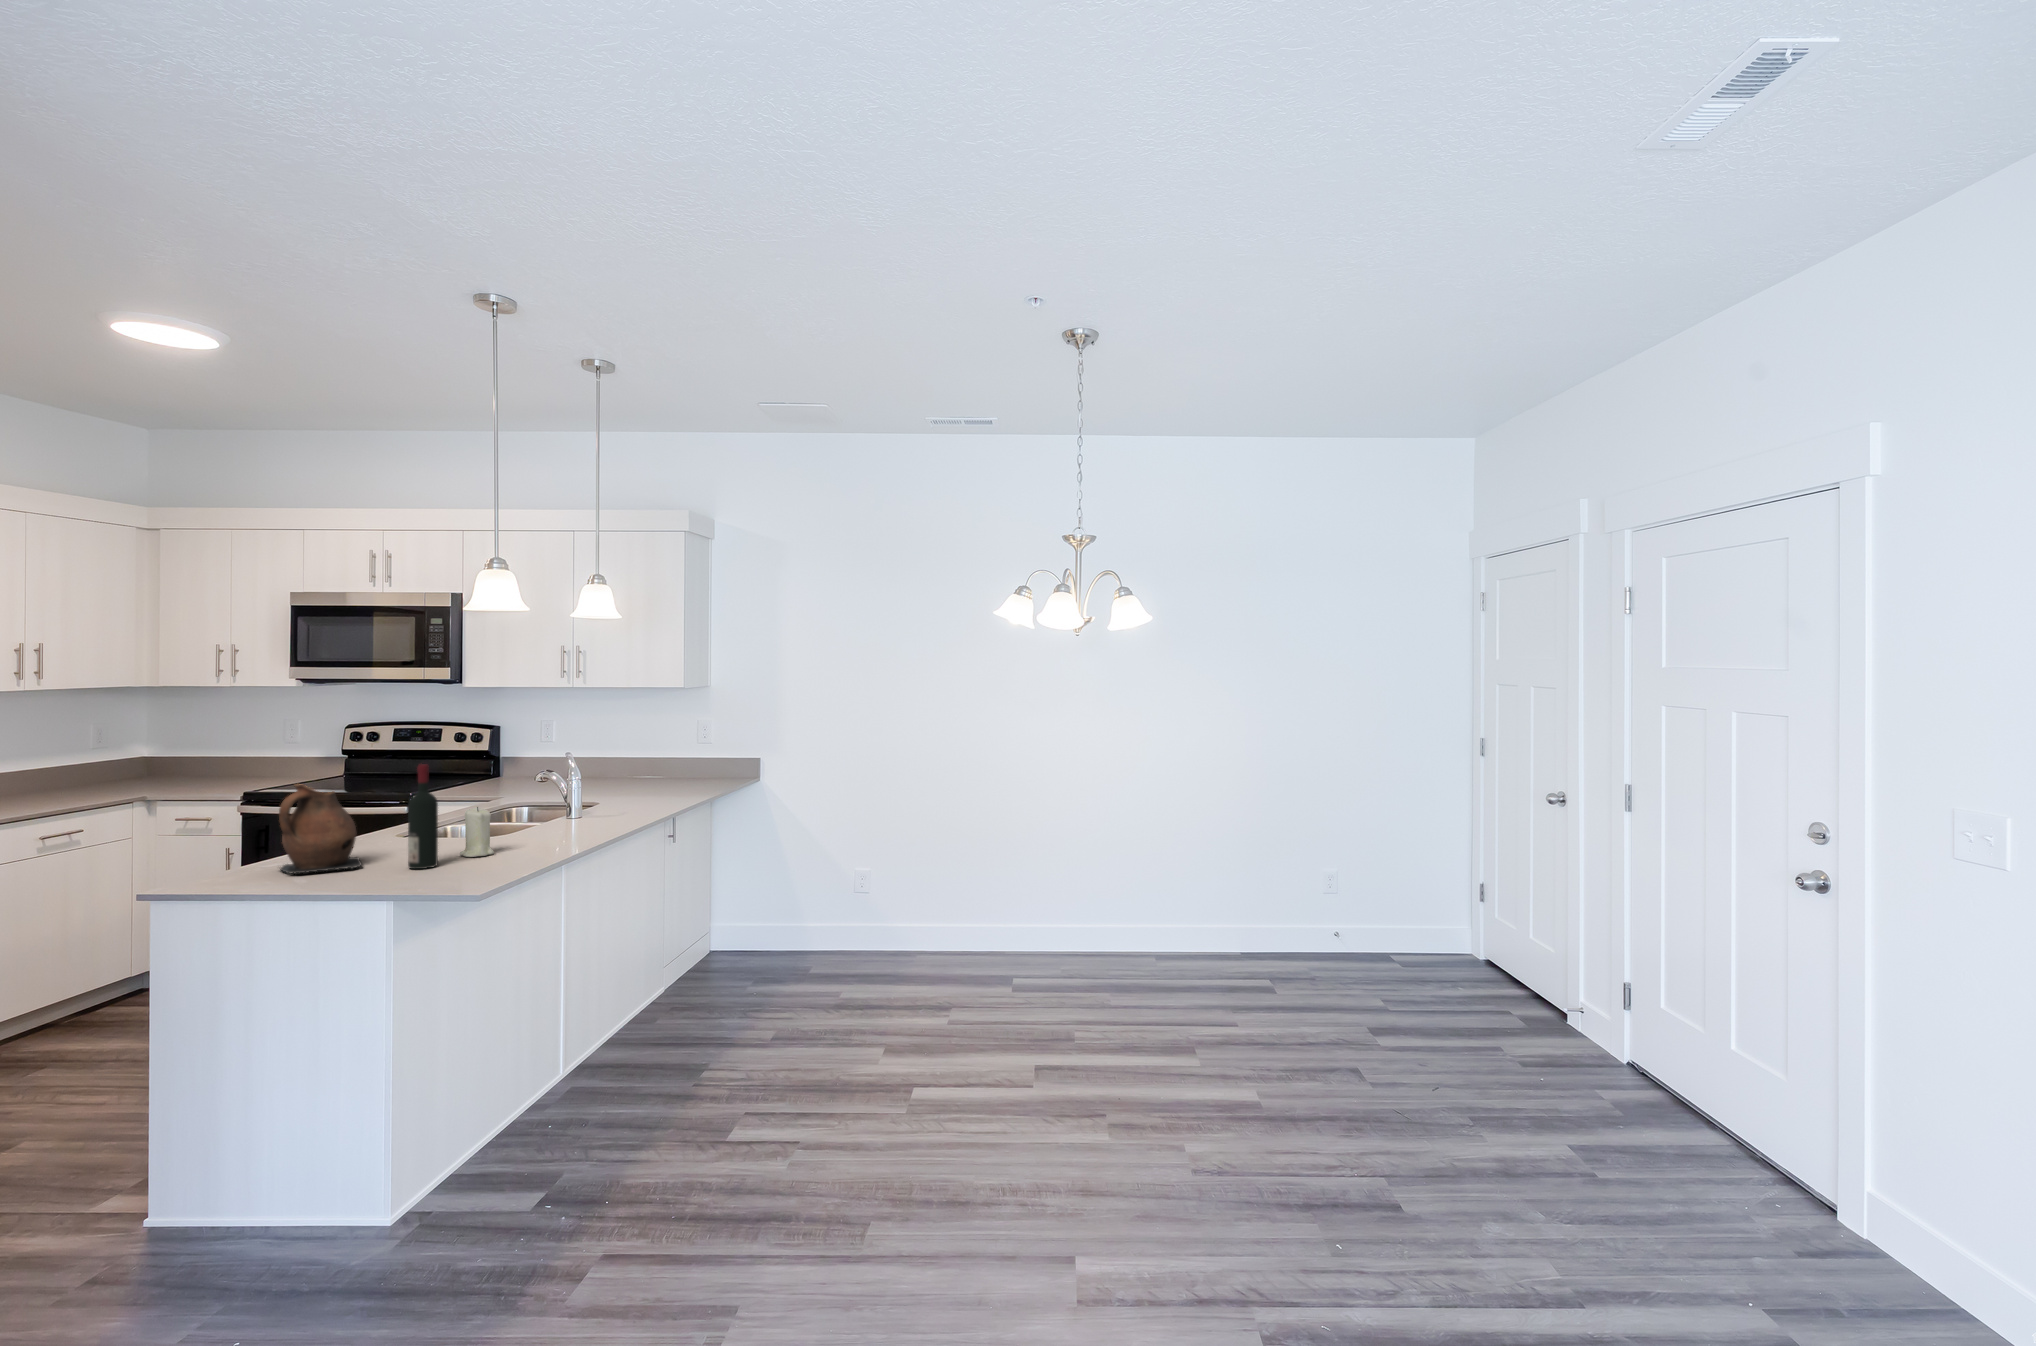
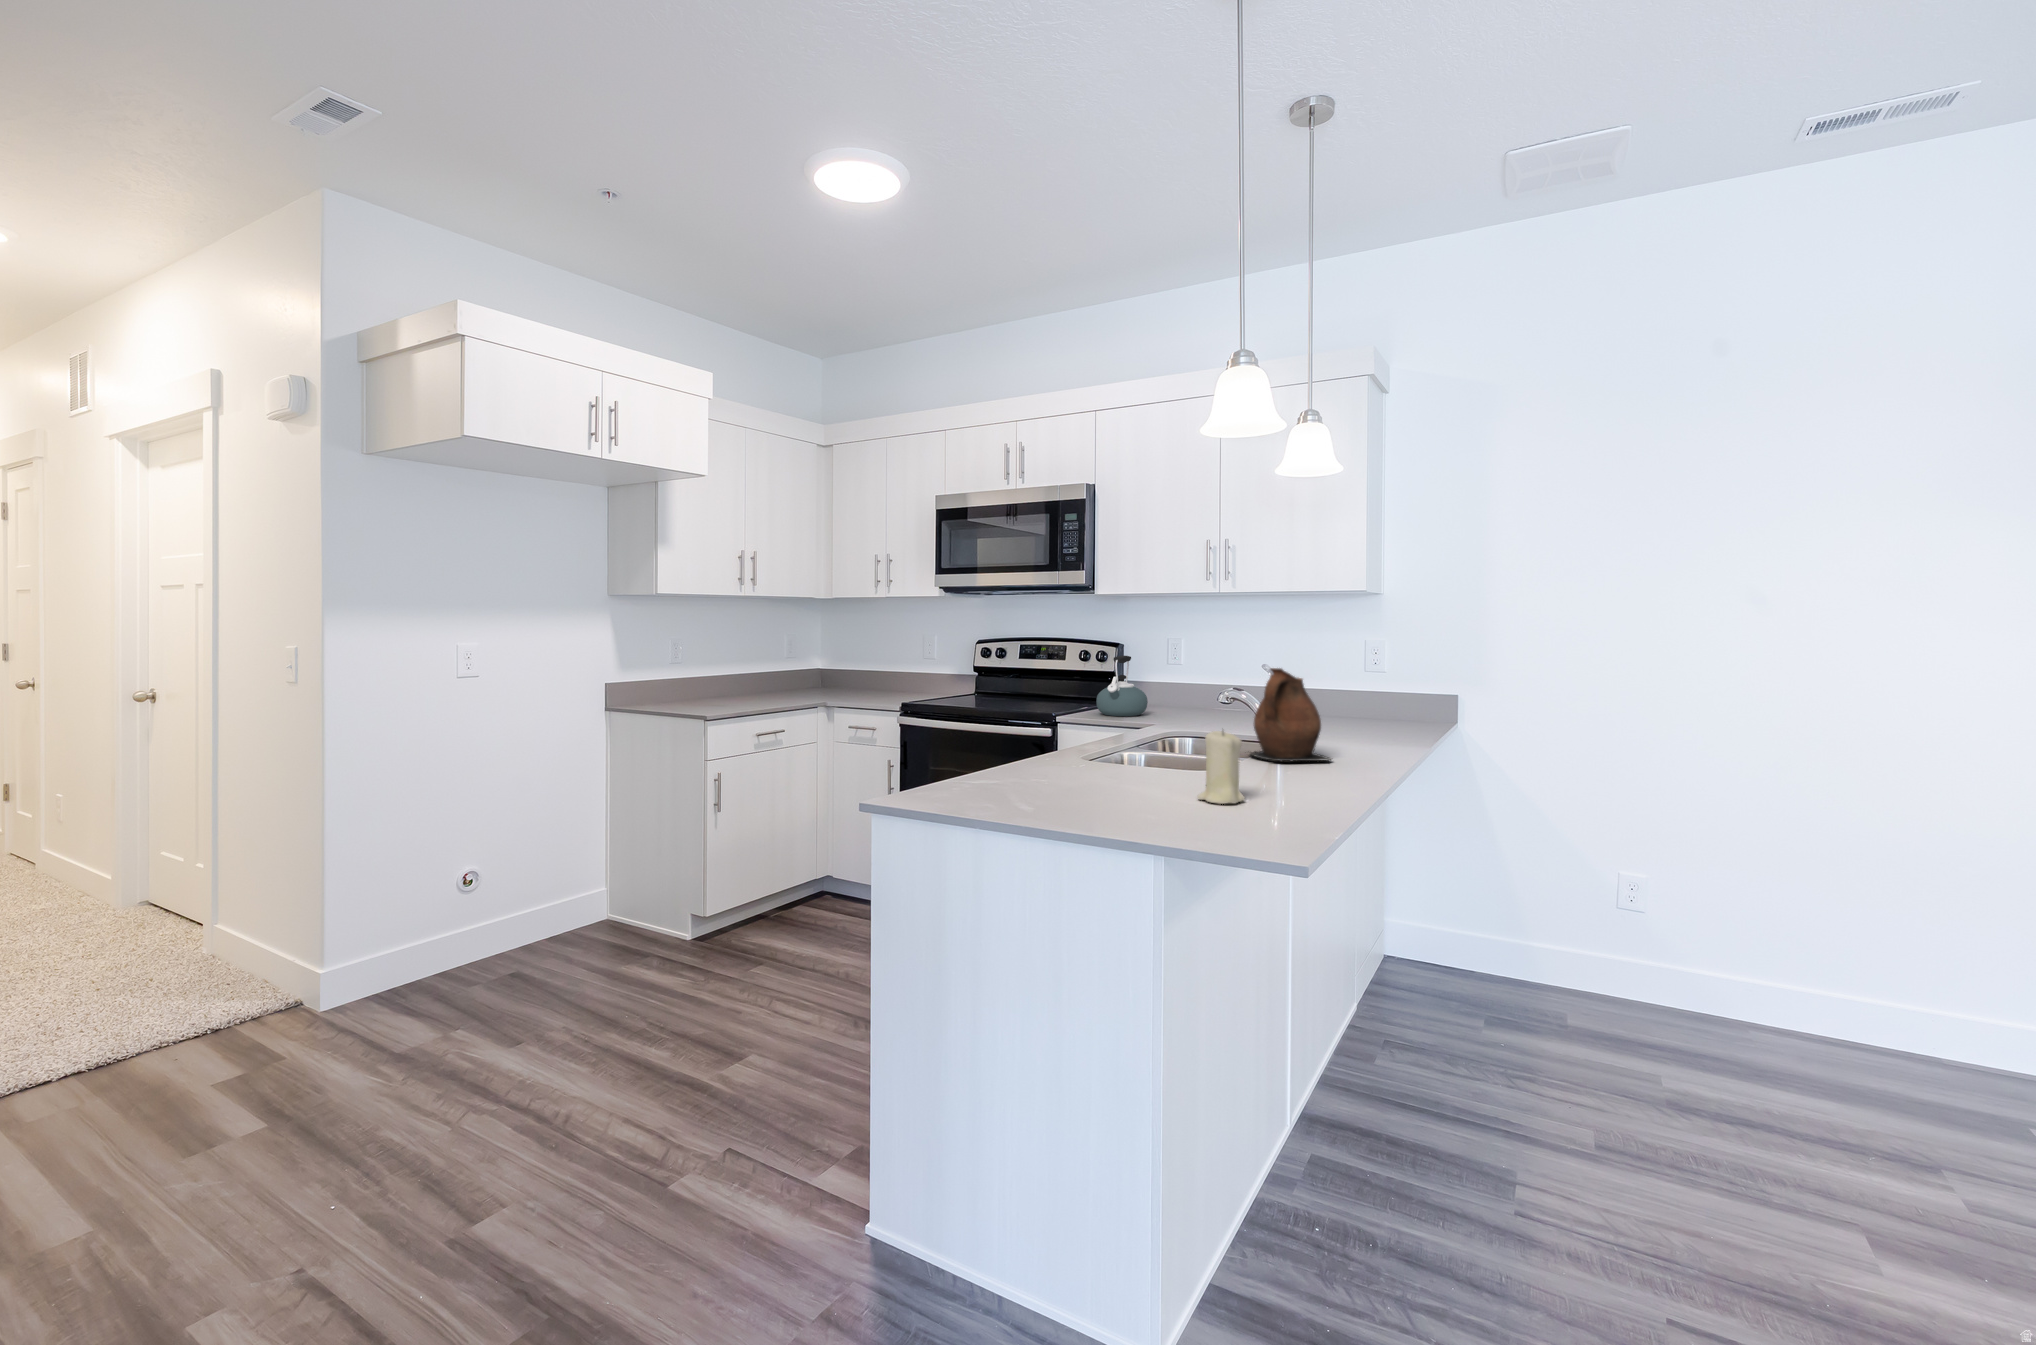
kettle: none [462,740,512,793] -> present [1096,656,1148,716]
wine bottle: present [408,764,438,869] -> none [1148,659,1188,819]
ceramic pitcher: present [279,784,361,874] -> present [1250,668,1332,761]

